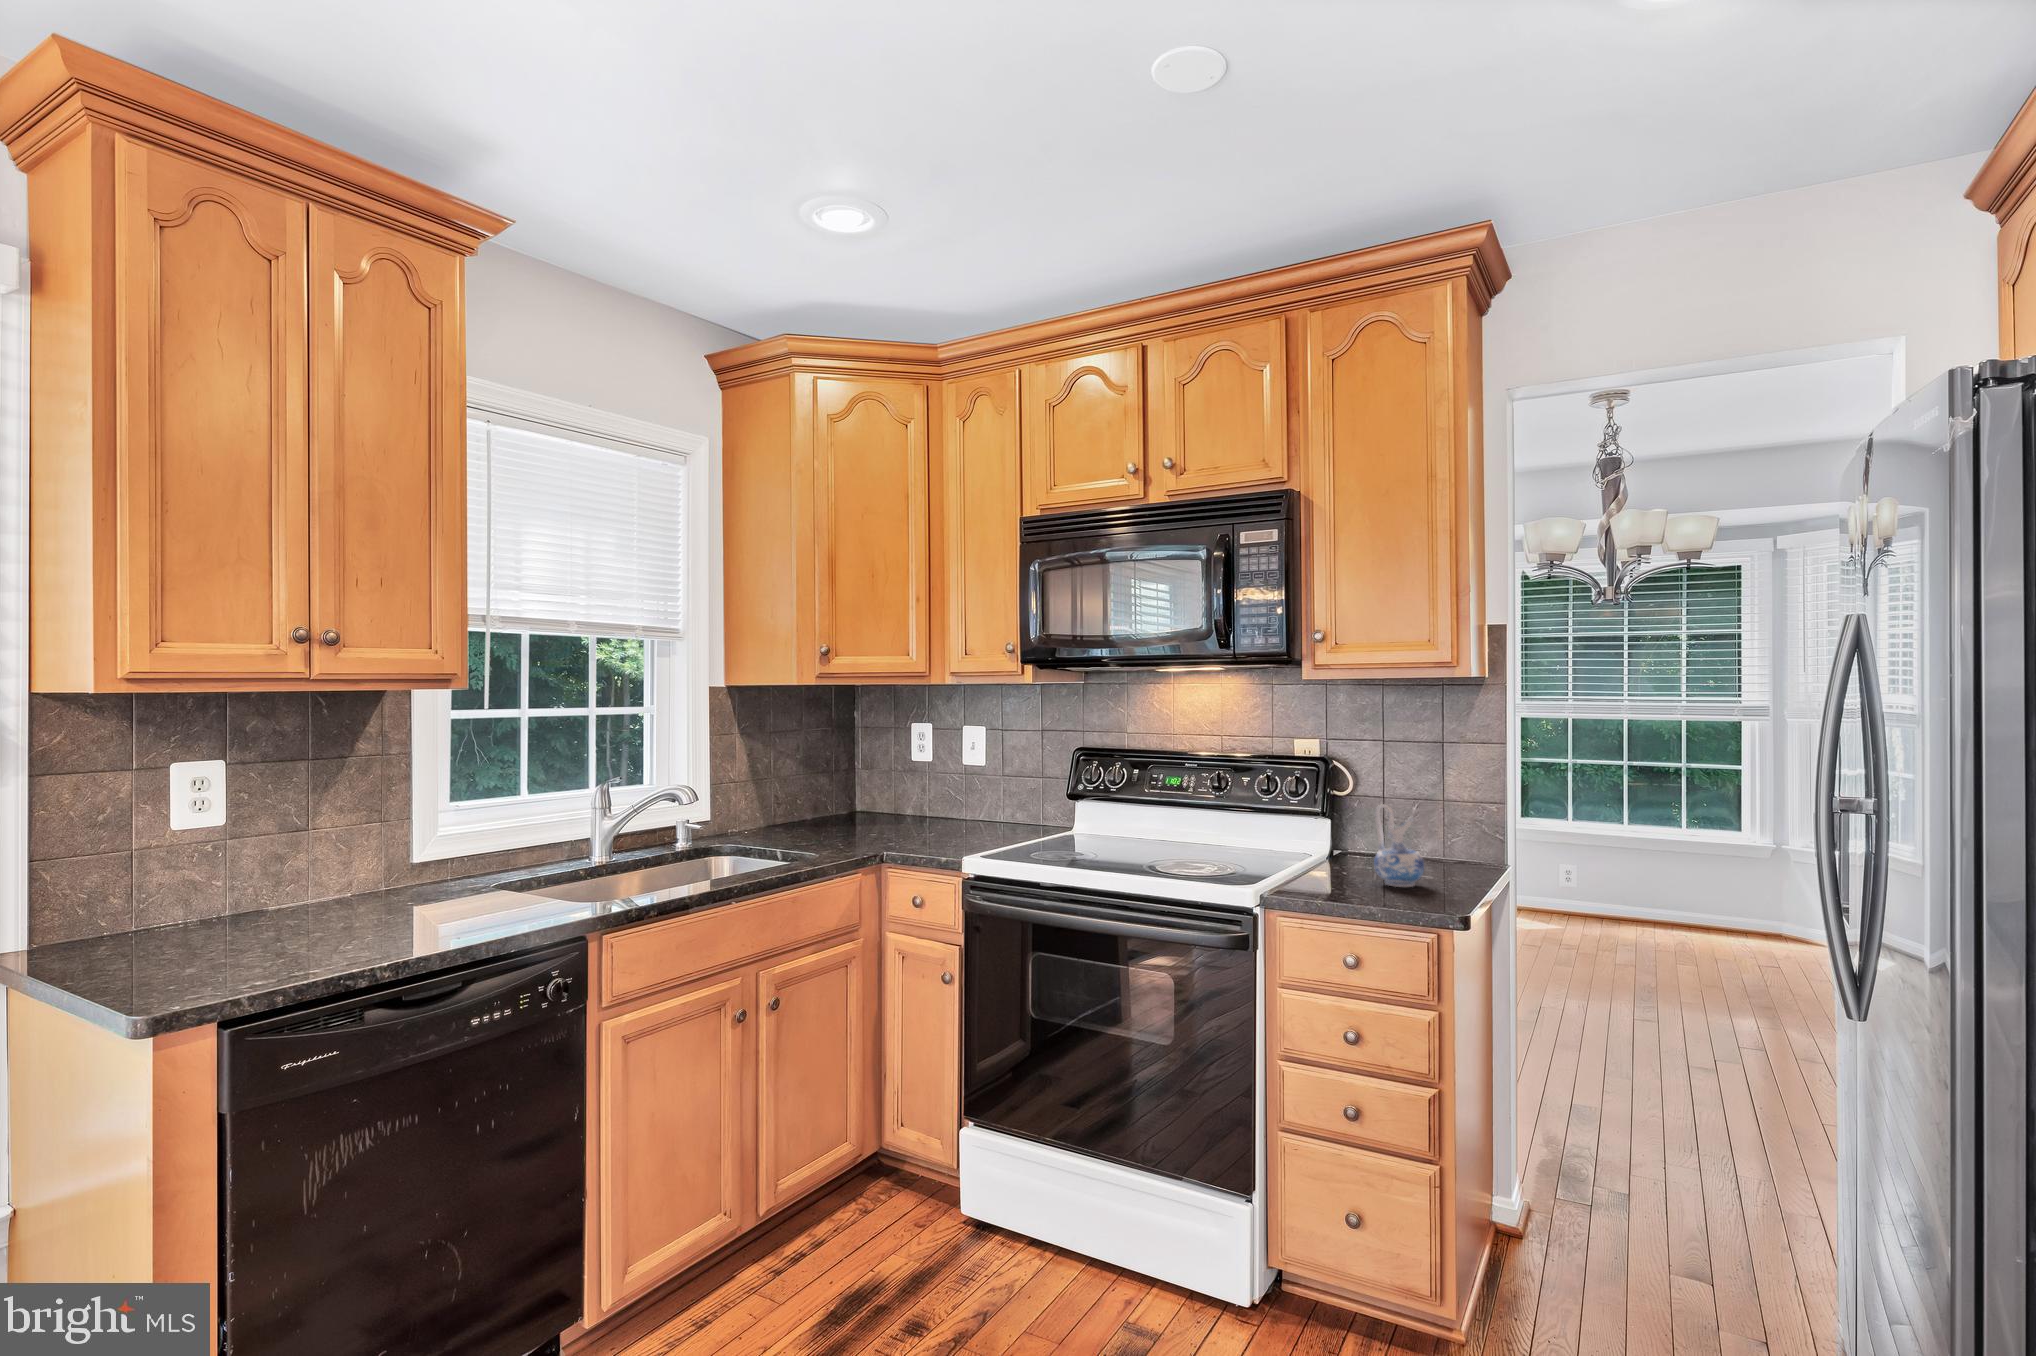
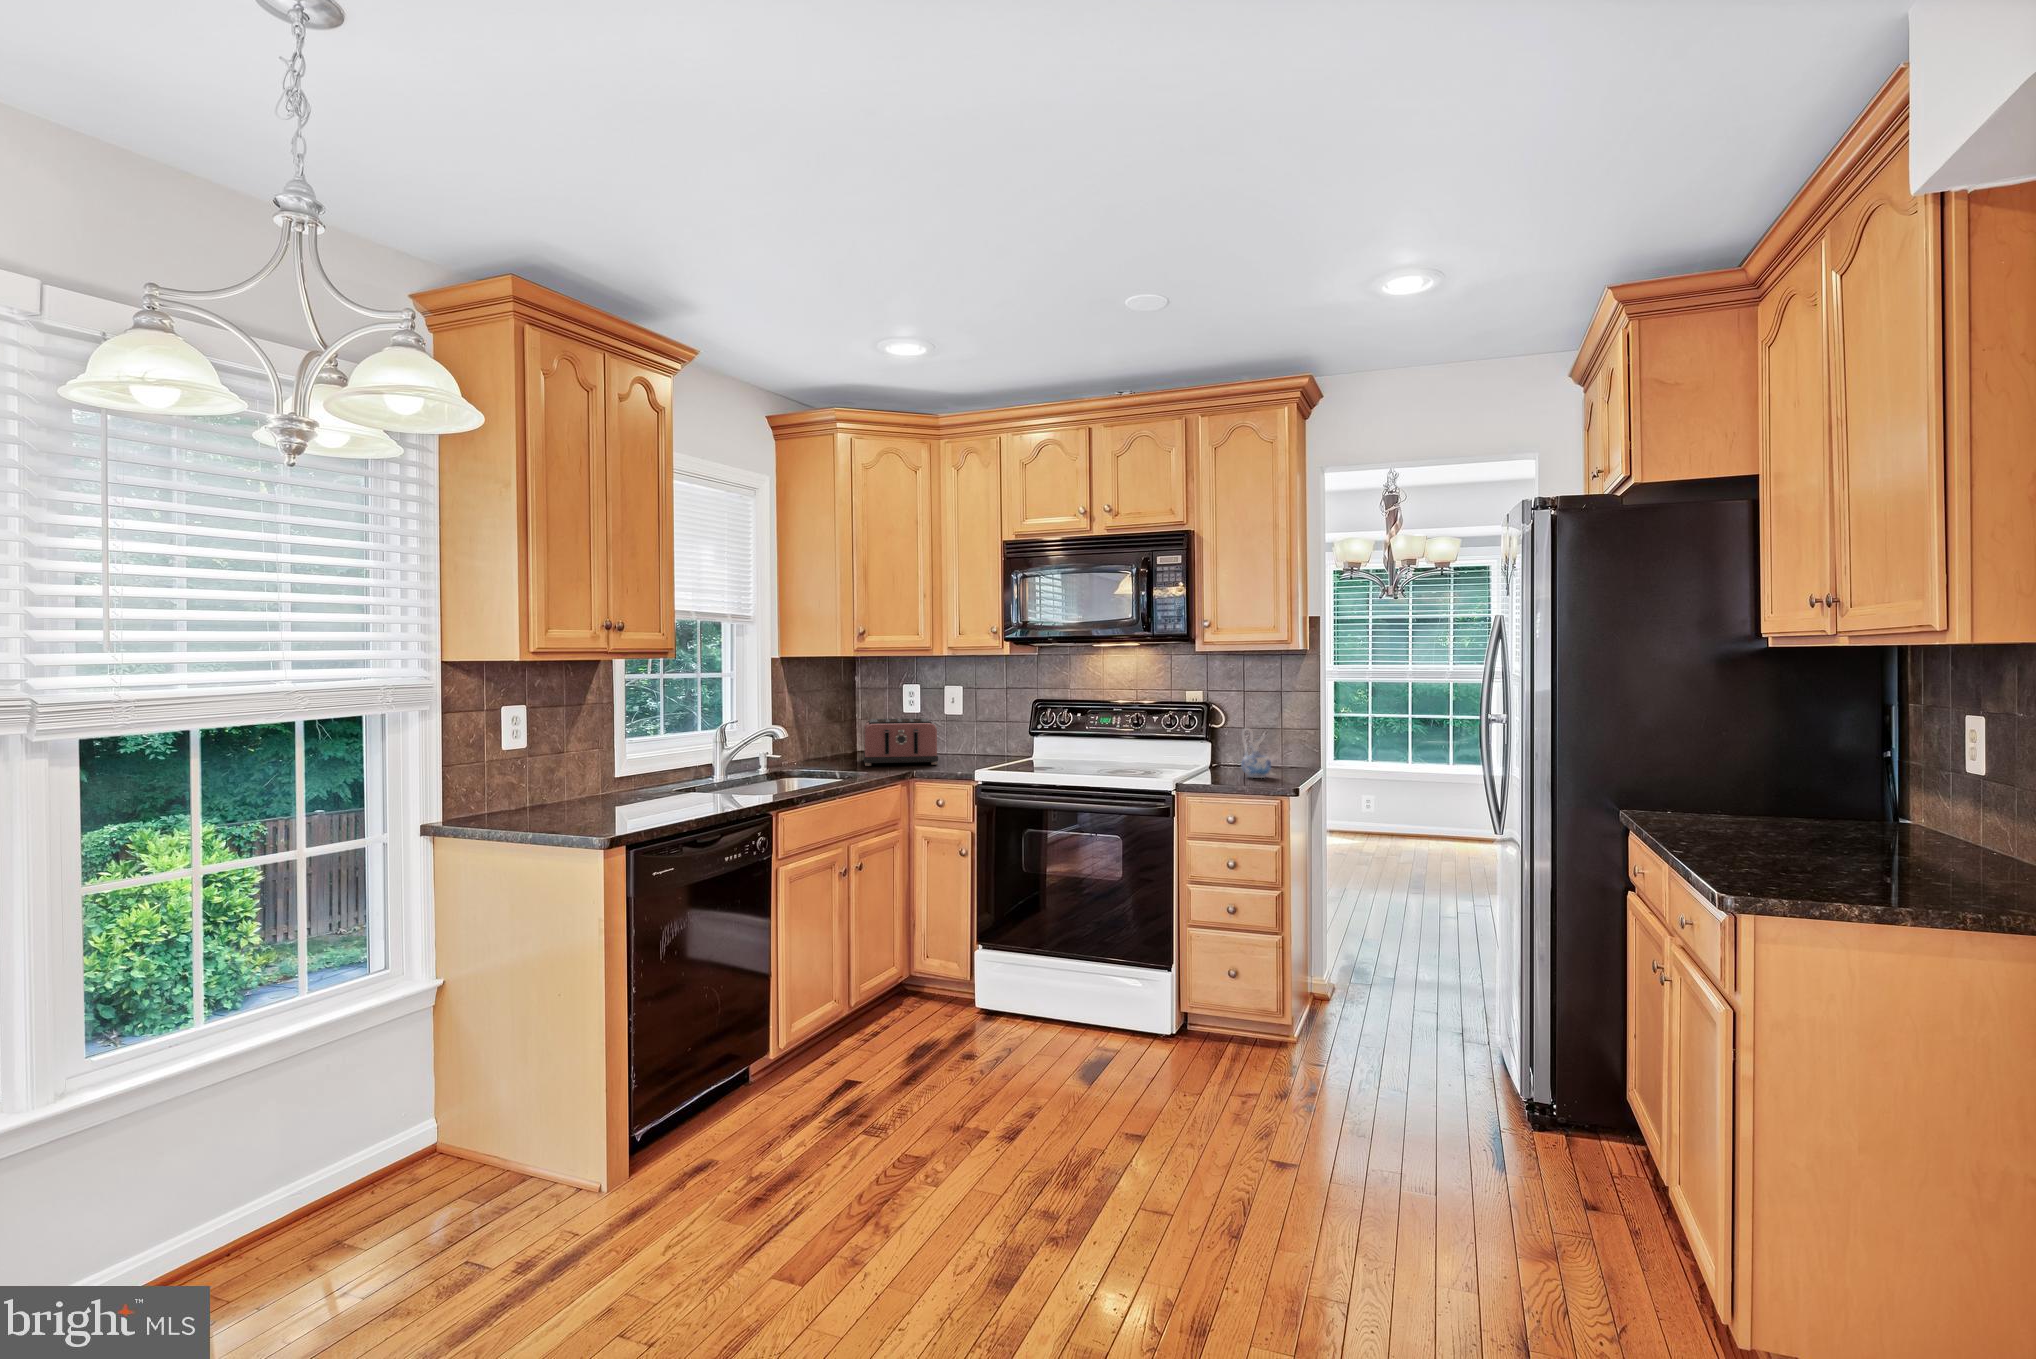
toaster: none [825,772,938,841] -> present [864,719,939,766]

